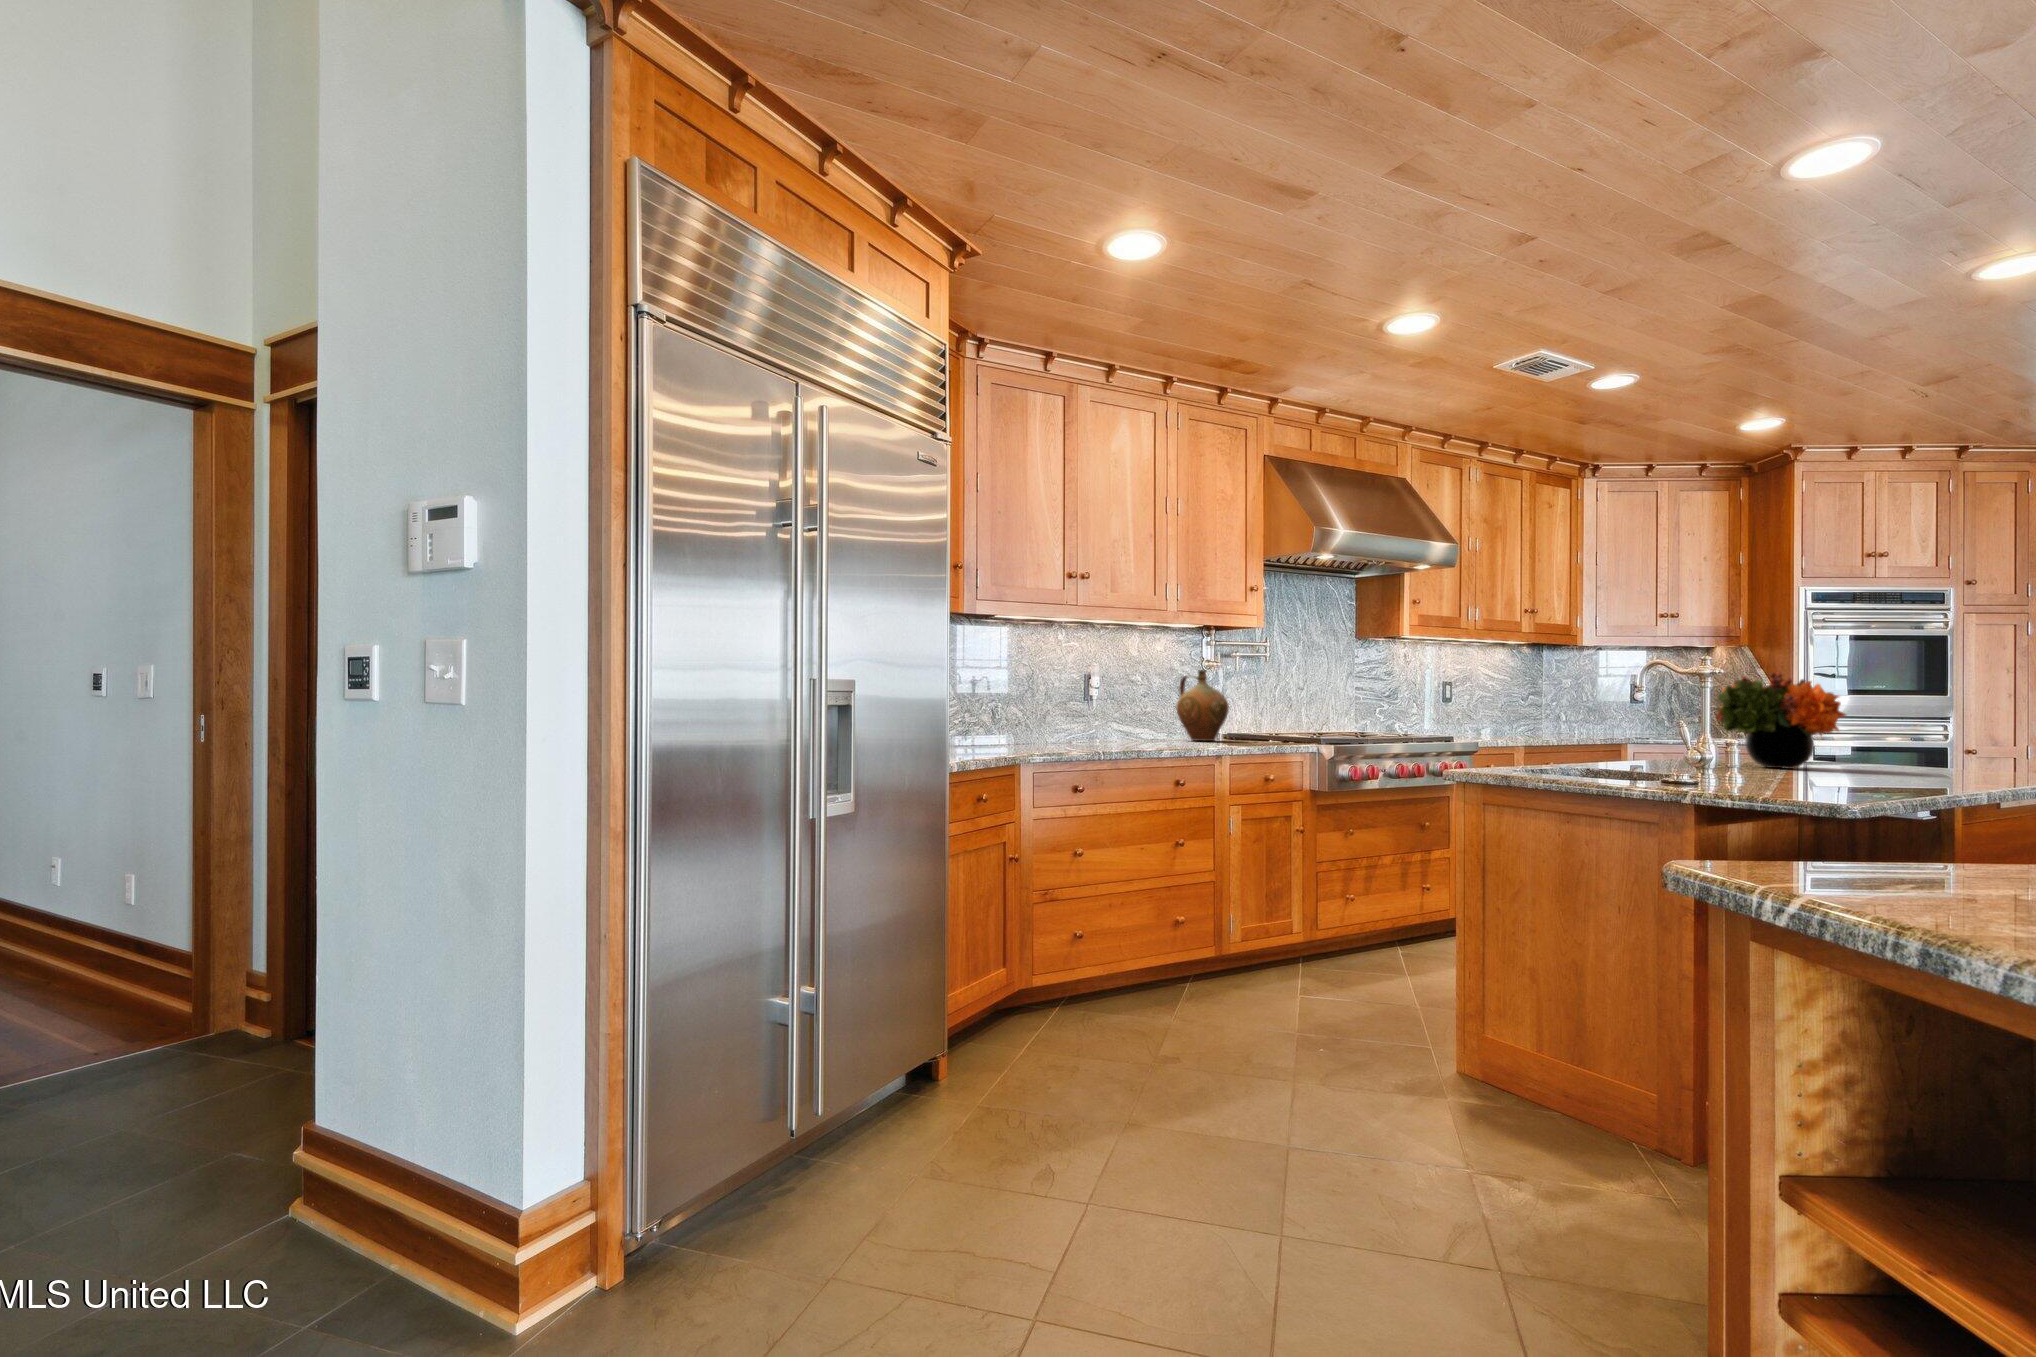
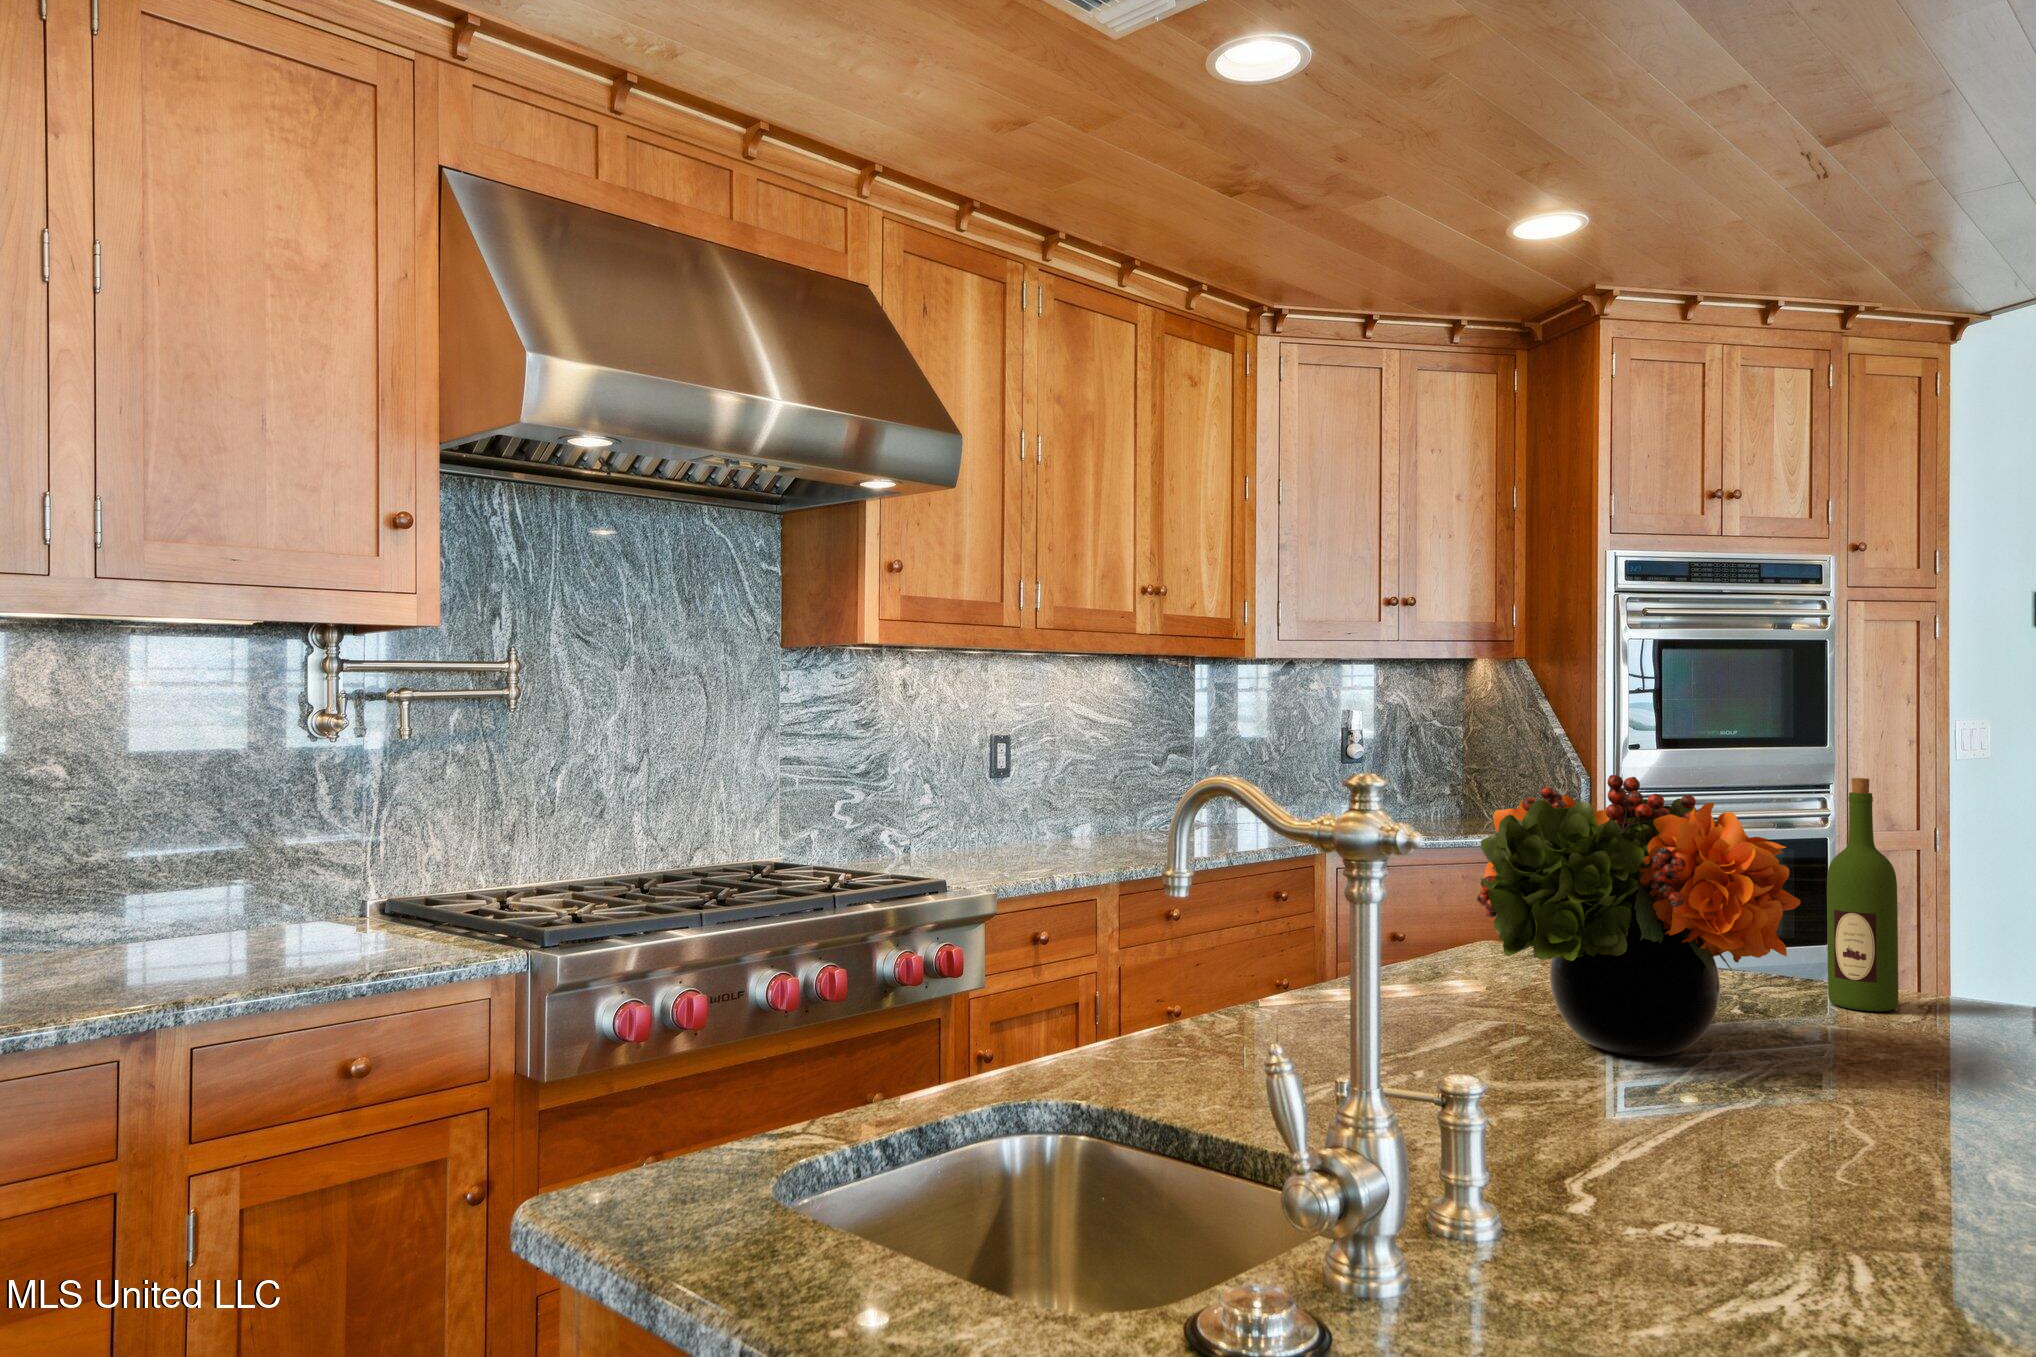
ceramic jug: present [1177,670,1229,741] -> none [108,752,282,963]
wine bottle: none [1876,680,1907,770] -> present [1827,778,1898,1011]

